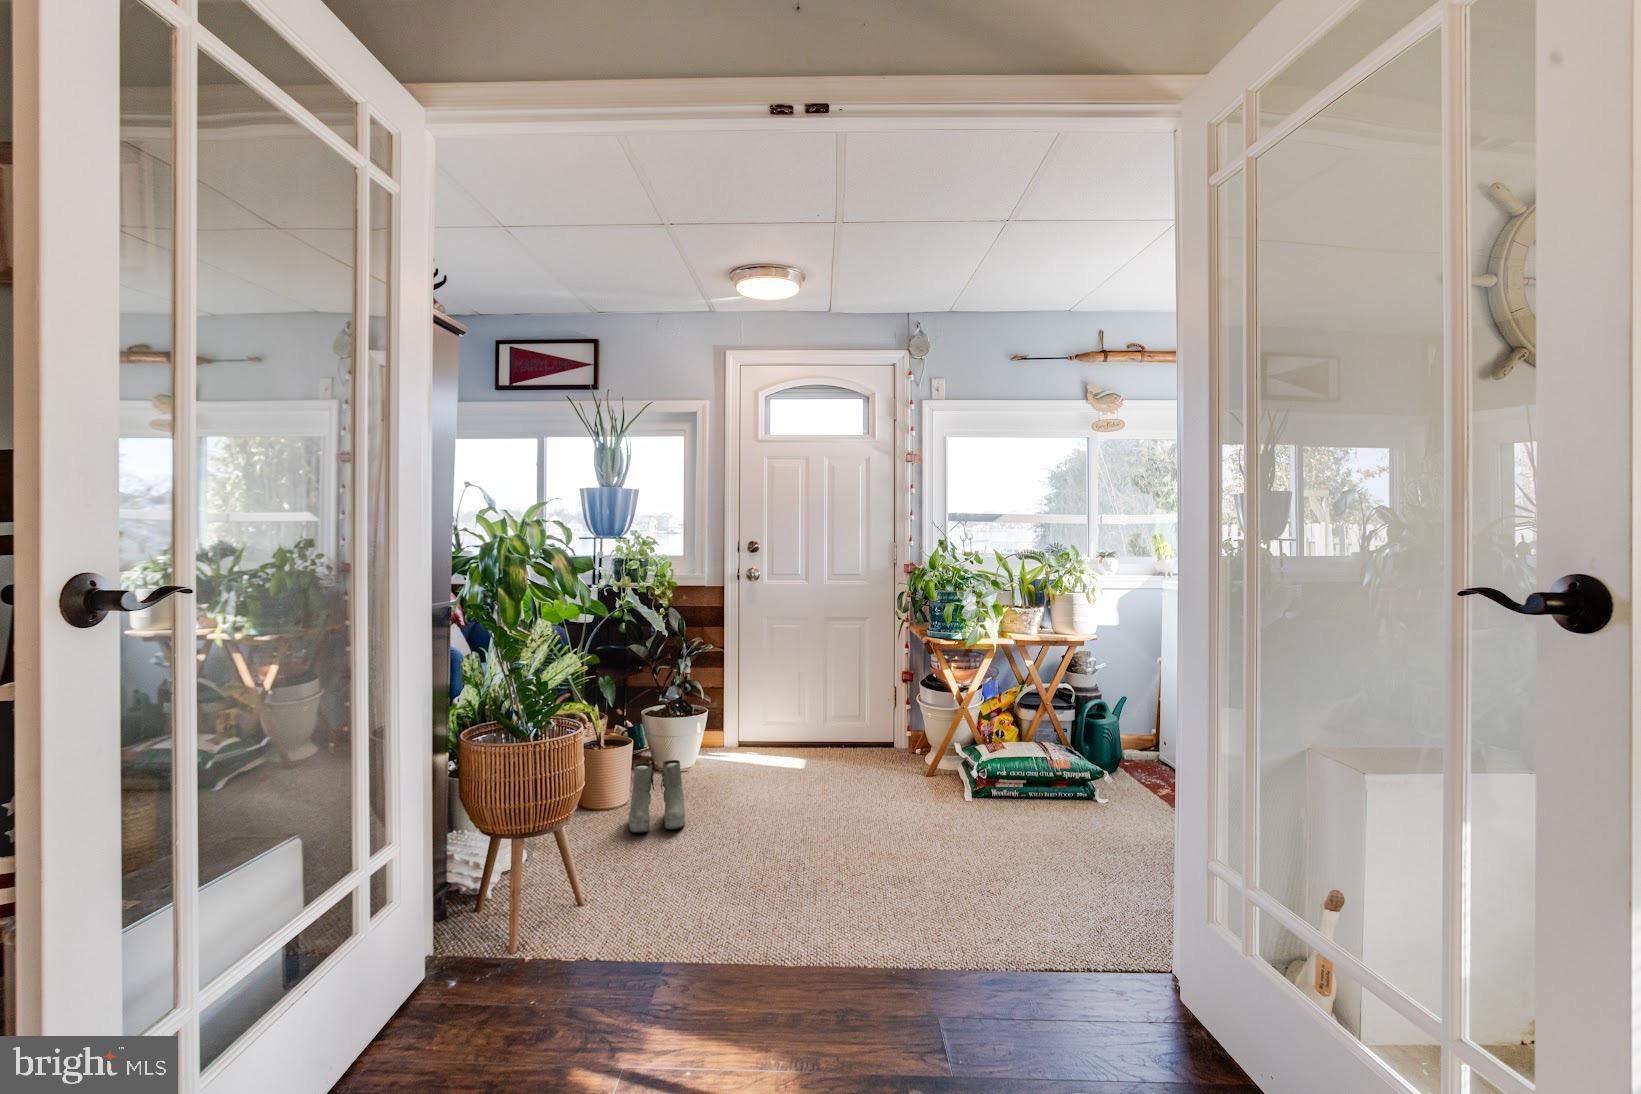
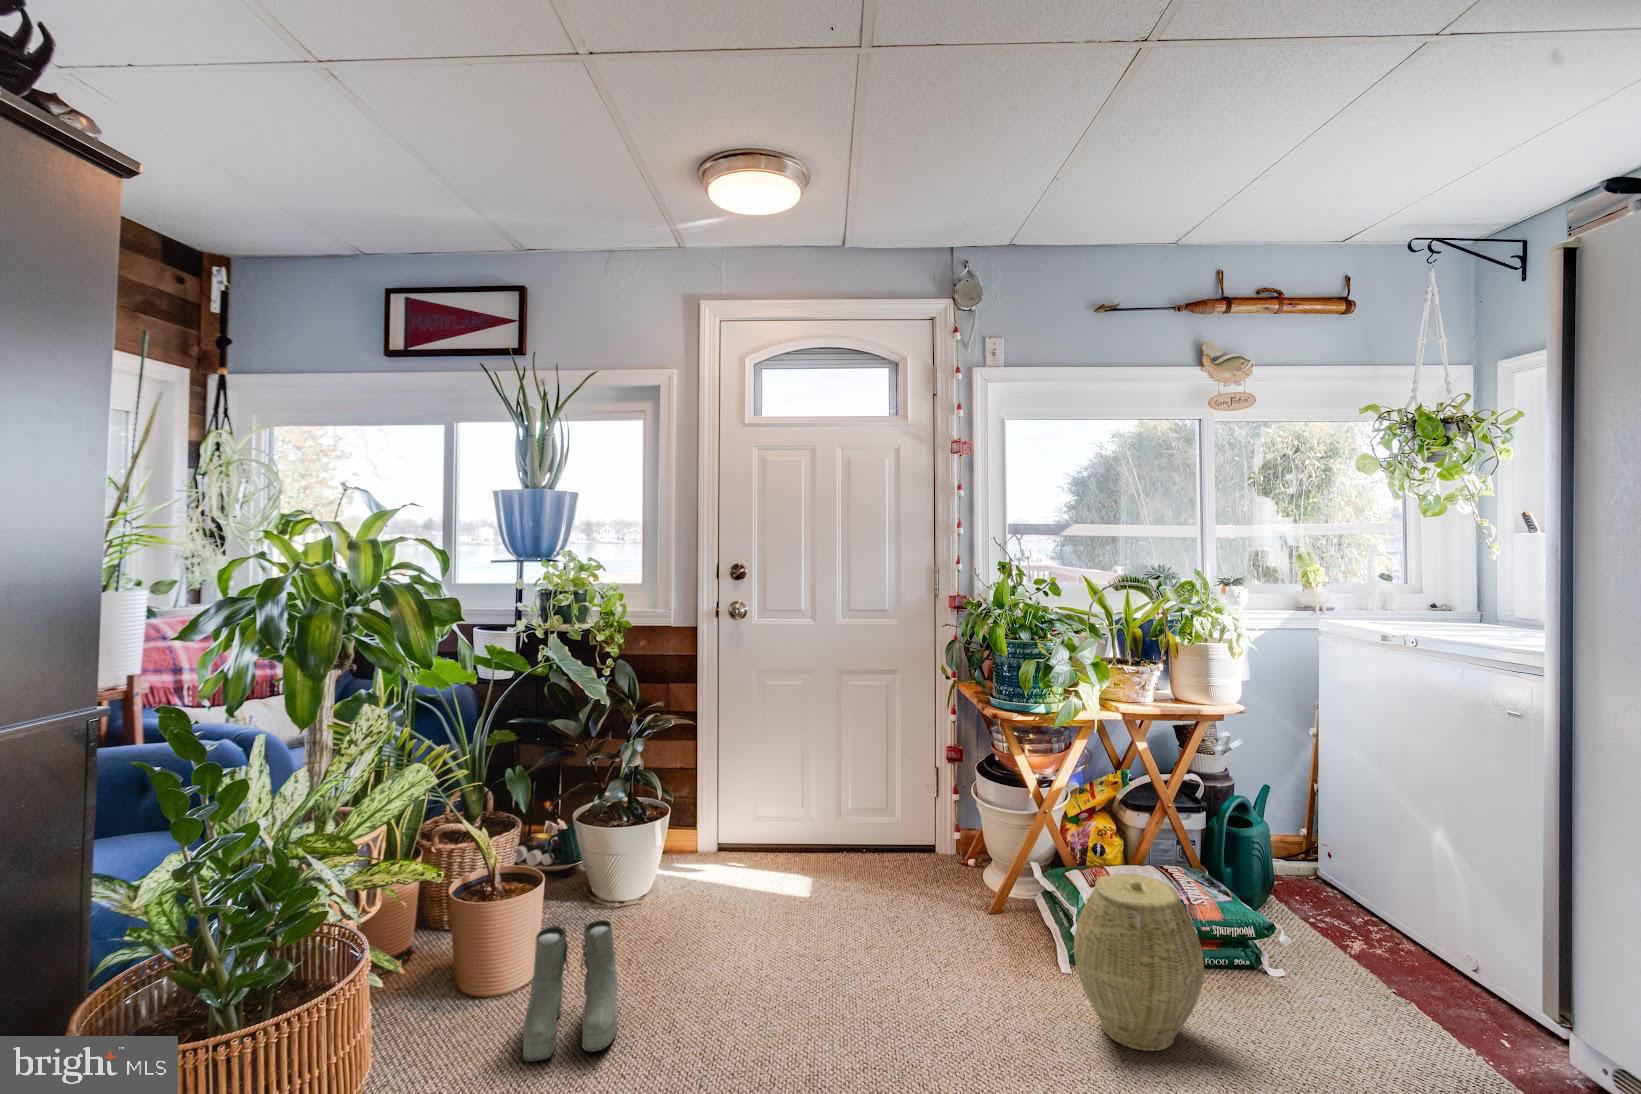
woven basket: none [967,732,1043,831] -> present [1074,874,1204,1051]

